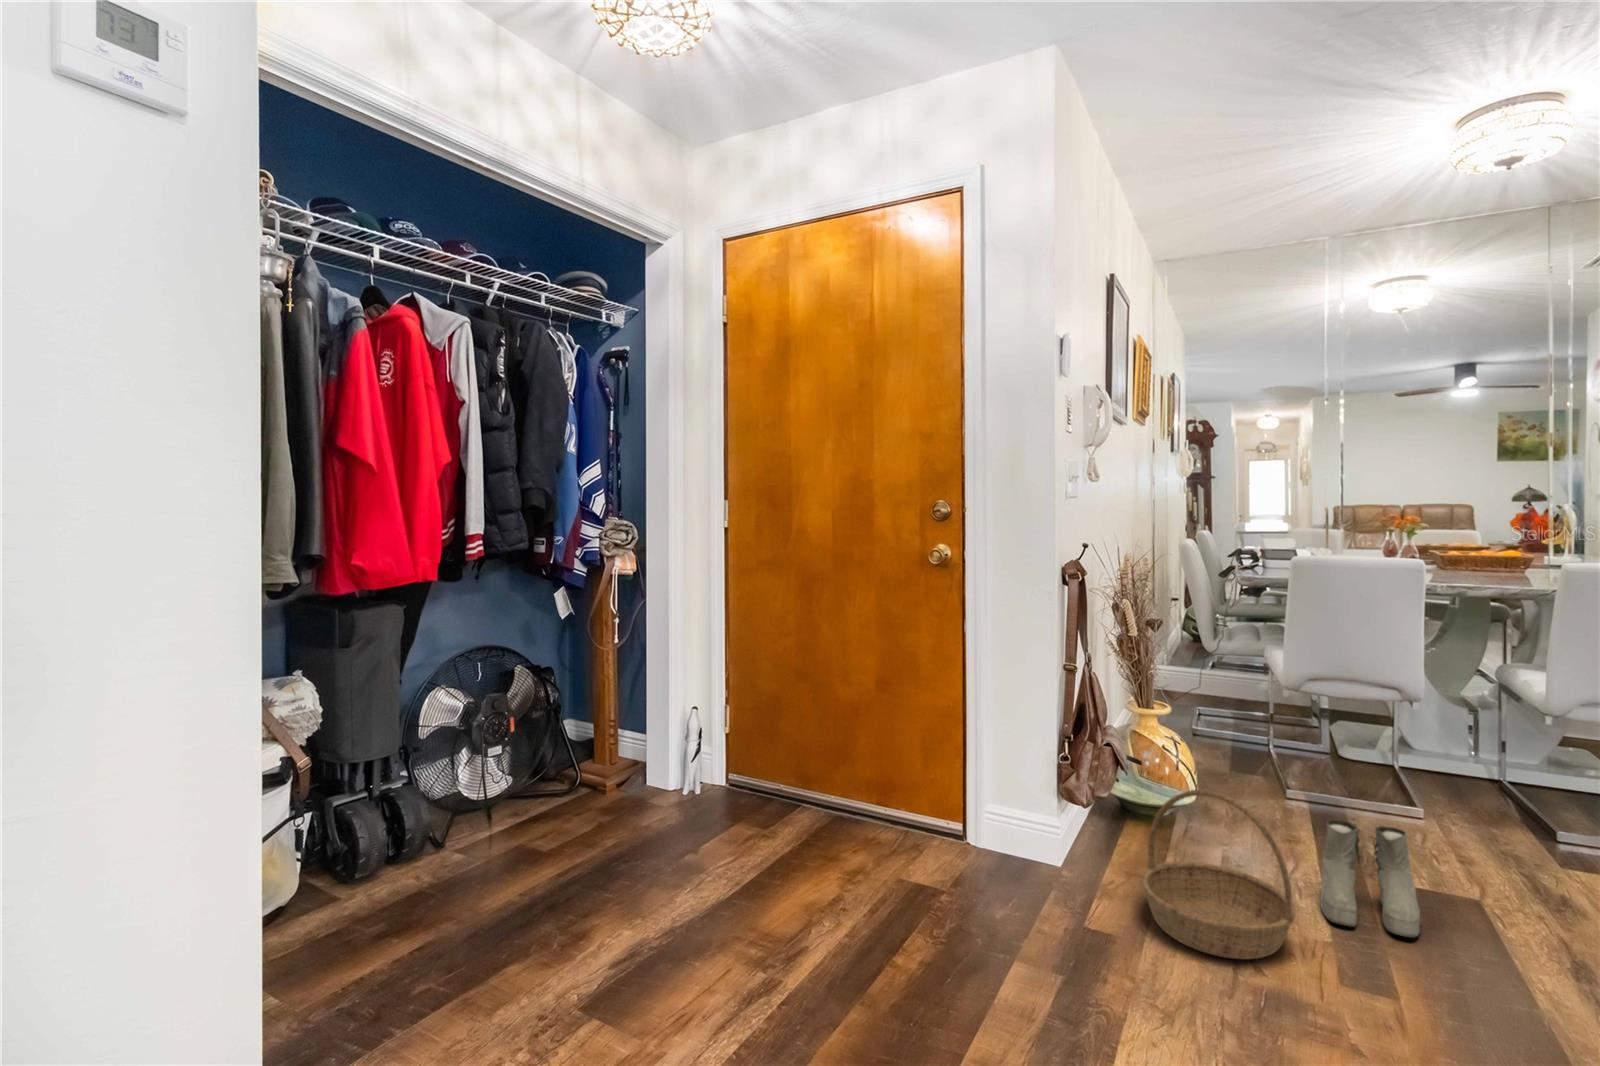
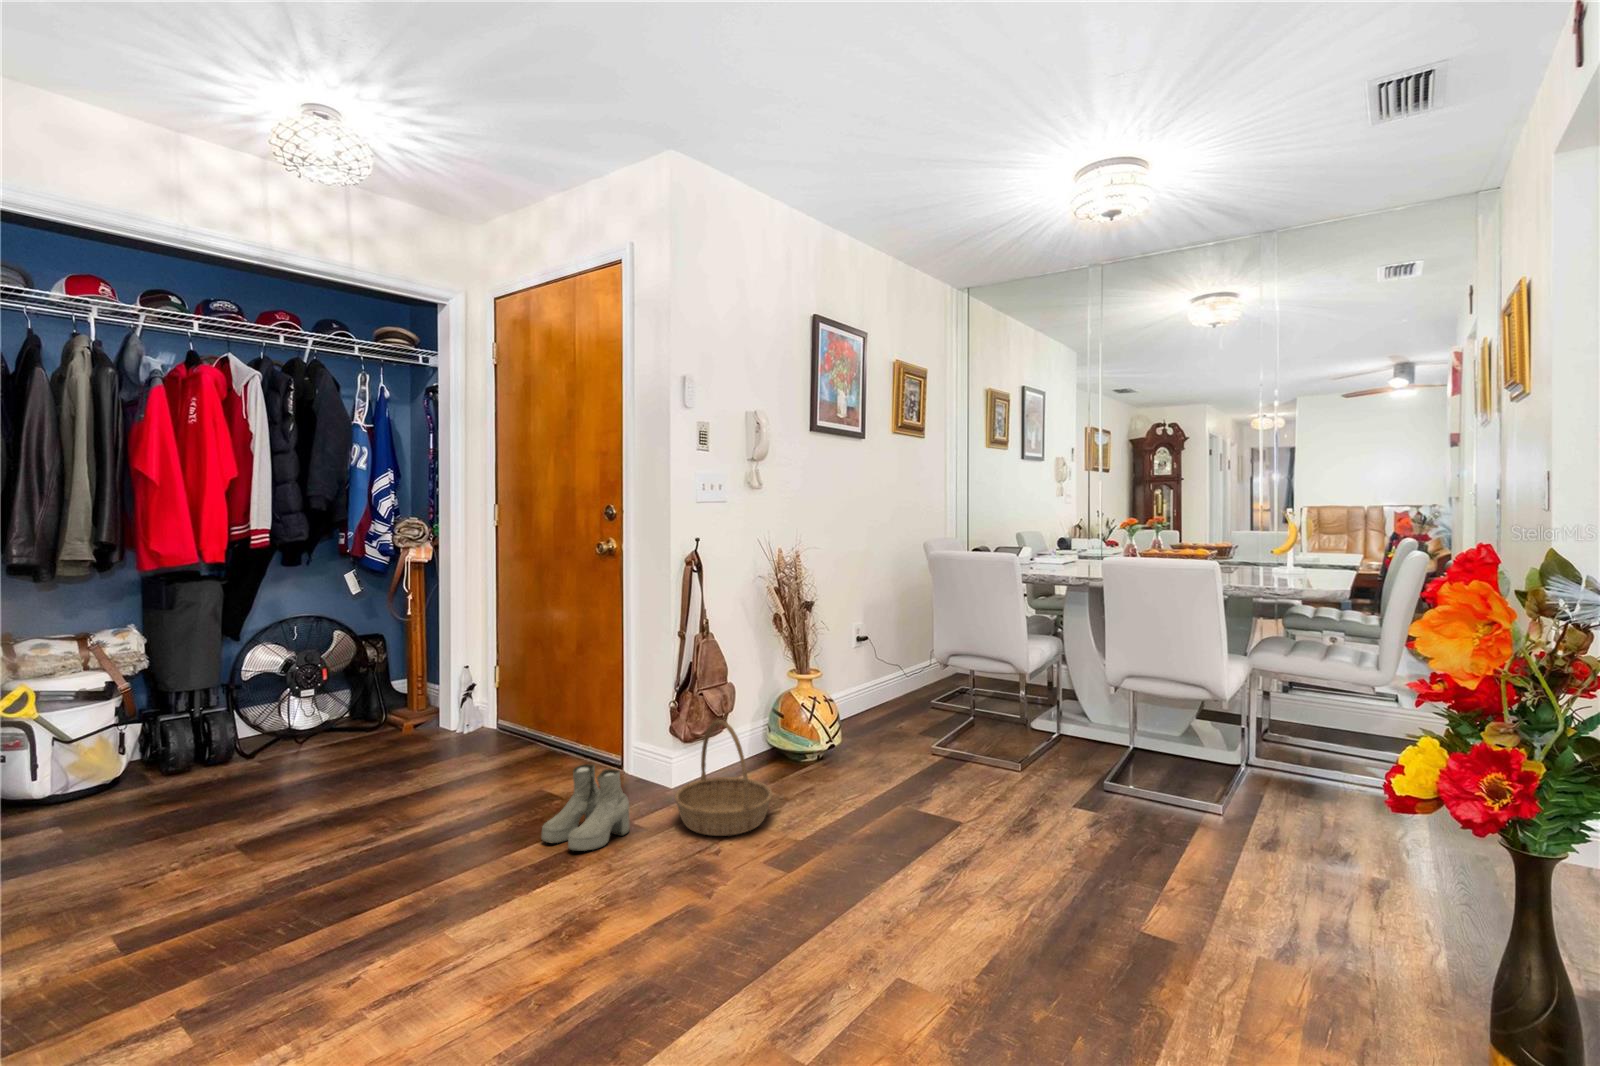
boots: present [1320,820,1420,938] -> present [541,764,629,851]

